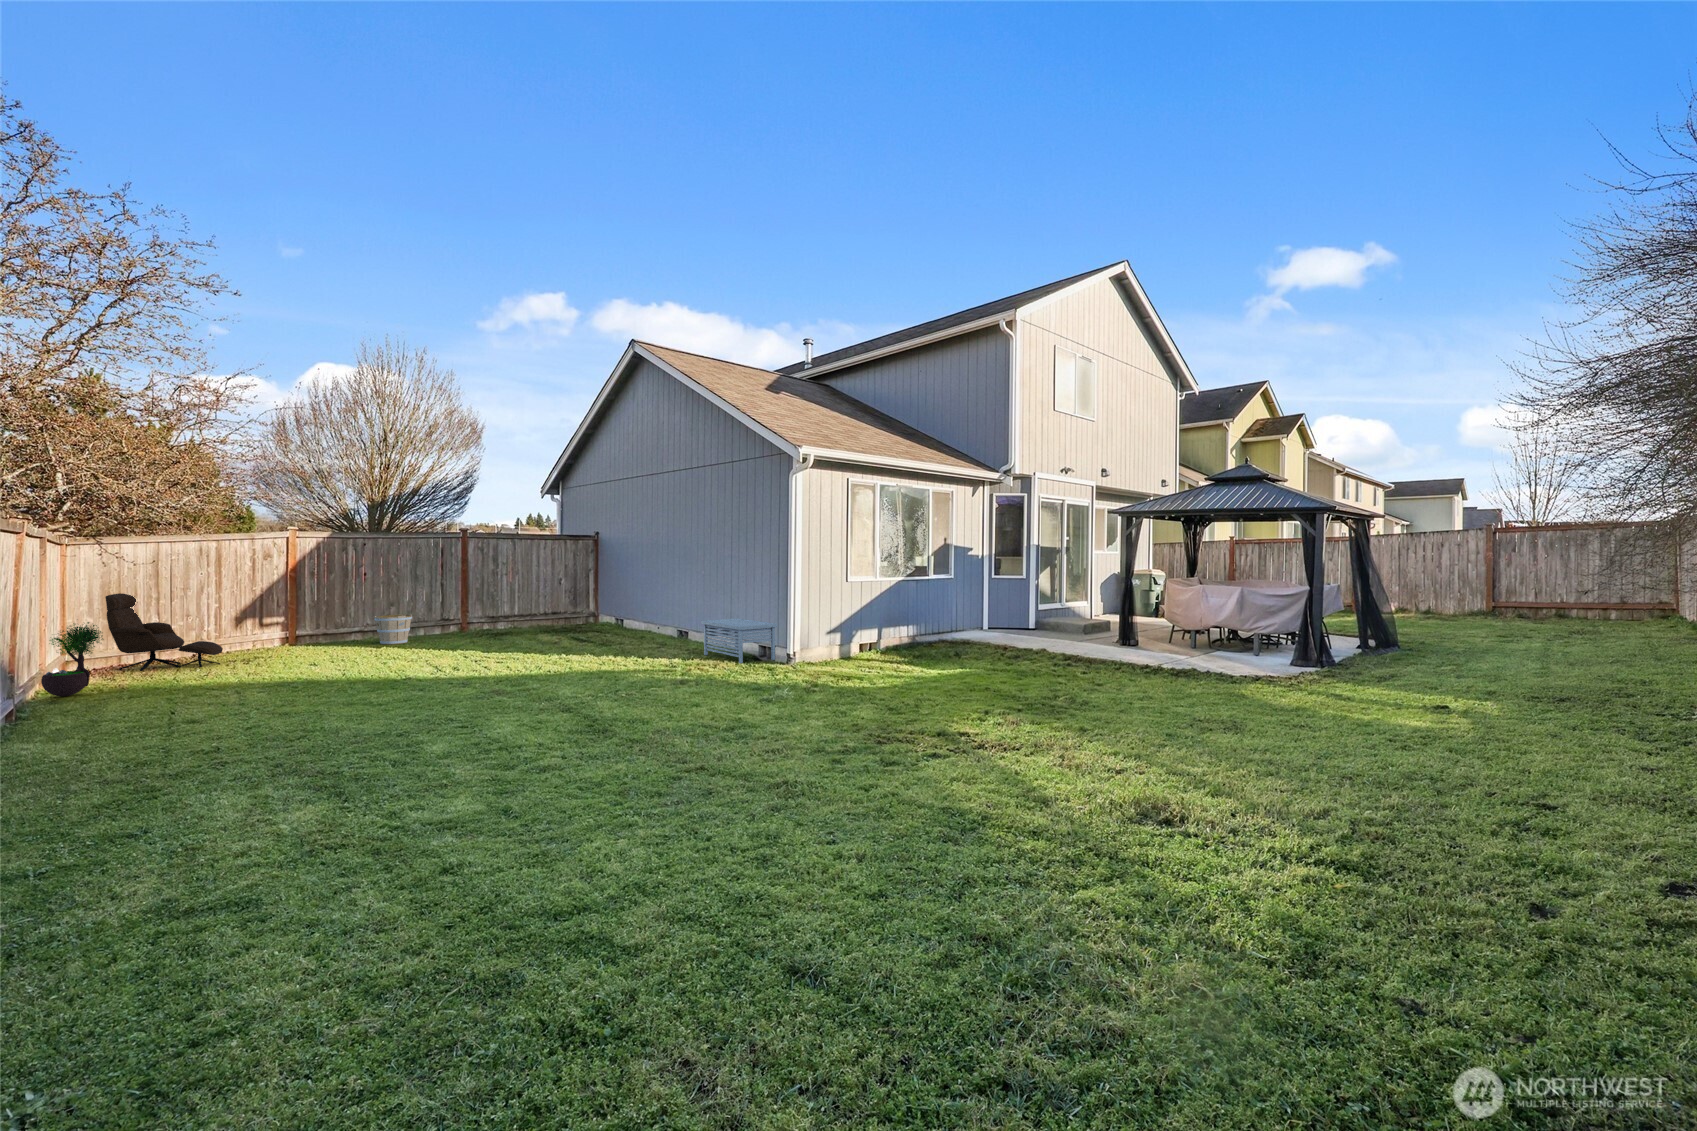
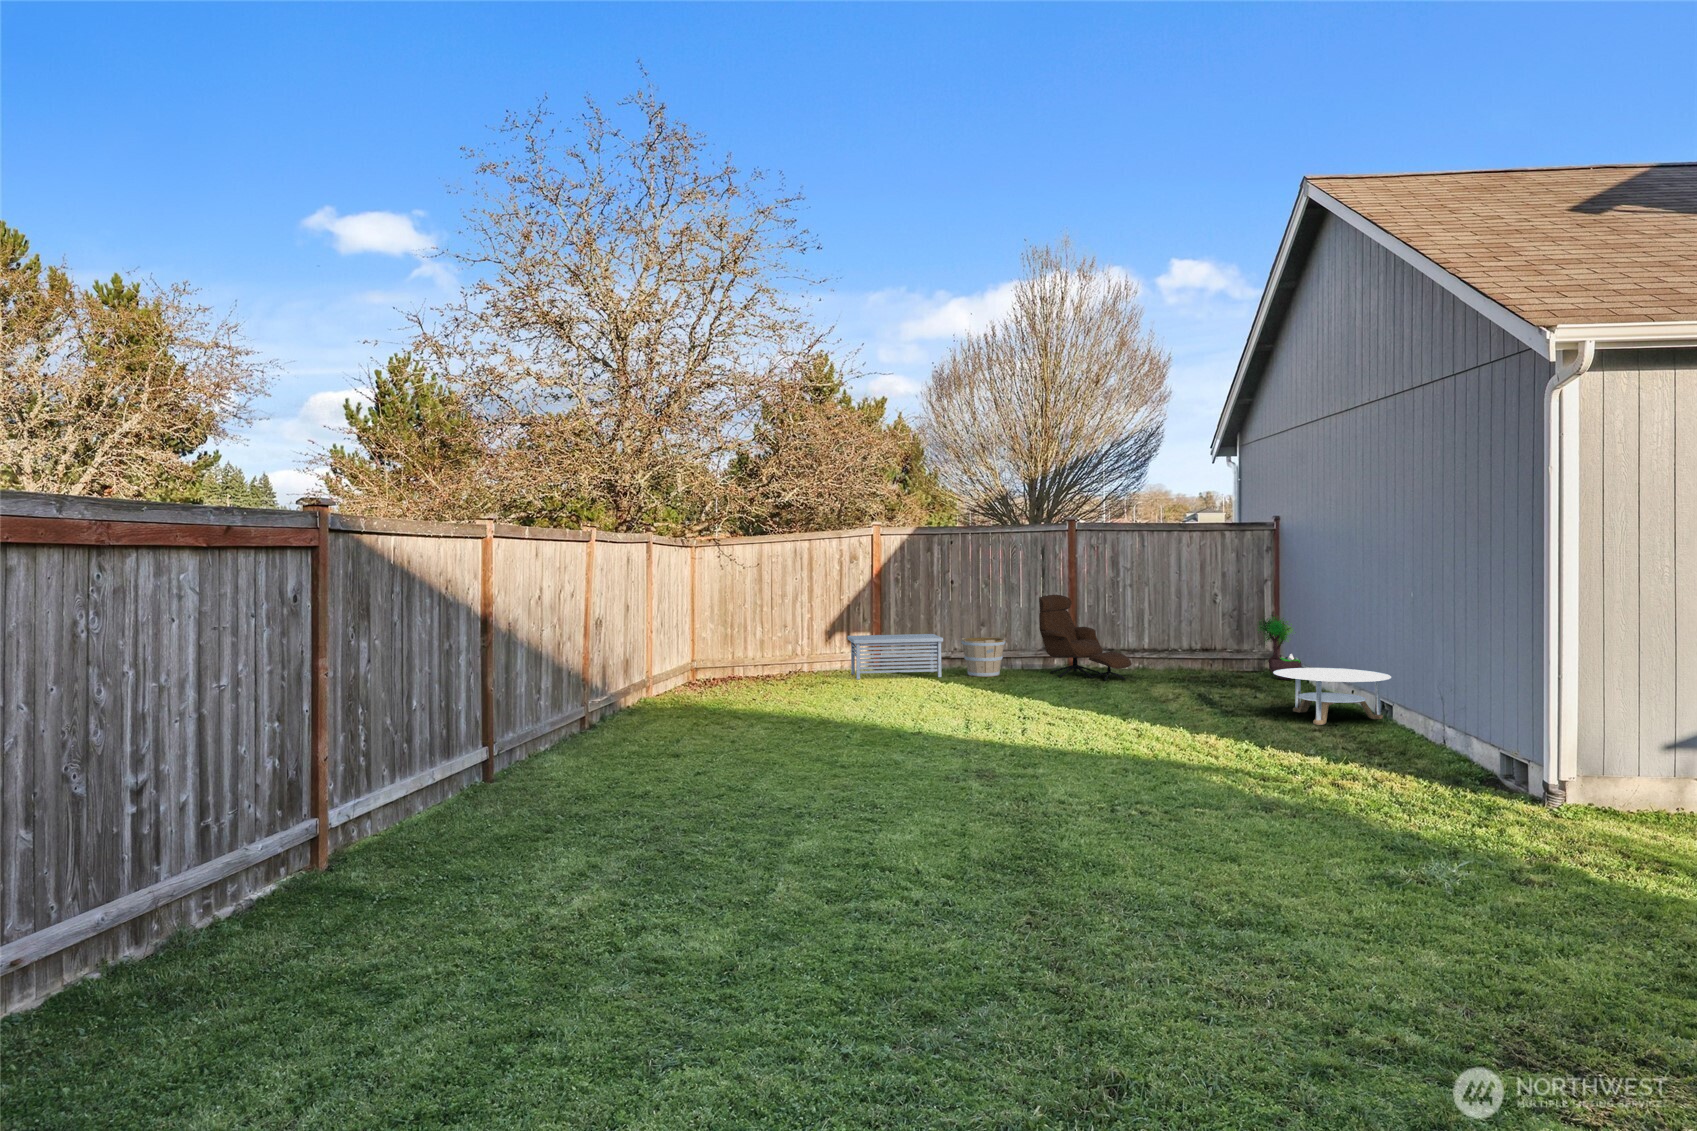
lounge chair: present [105,593,223,671] -> present [1039,595,1132,680]
round table: none [624,615,689,647] -> present [1274,668,1391,725]
storage bench: present [701,618,777,663] -> present [847,634,943,679]
potted tree: present [41,622,104,696] -> present [1258,615,1301,680]

